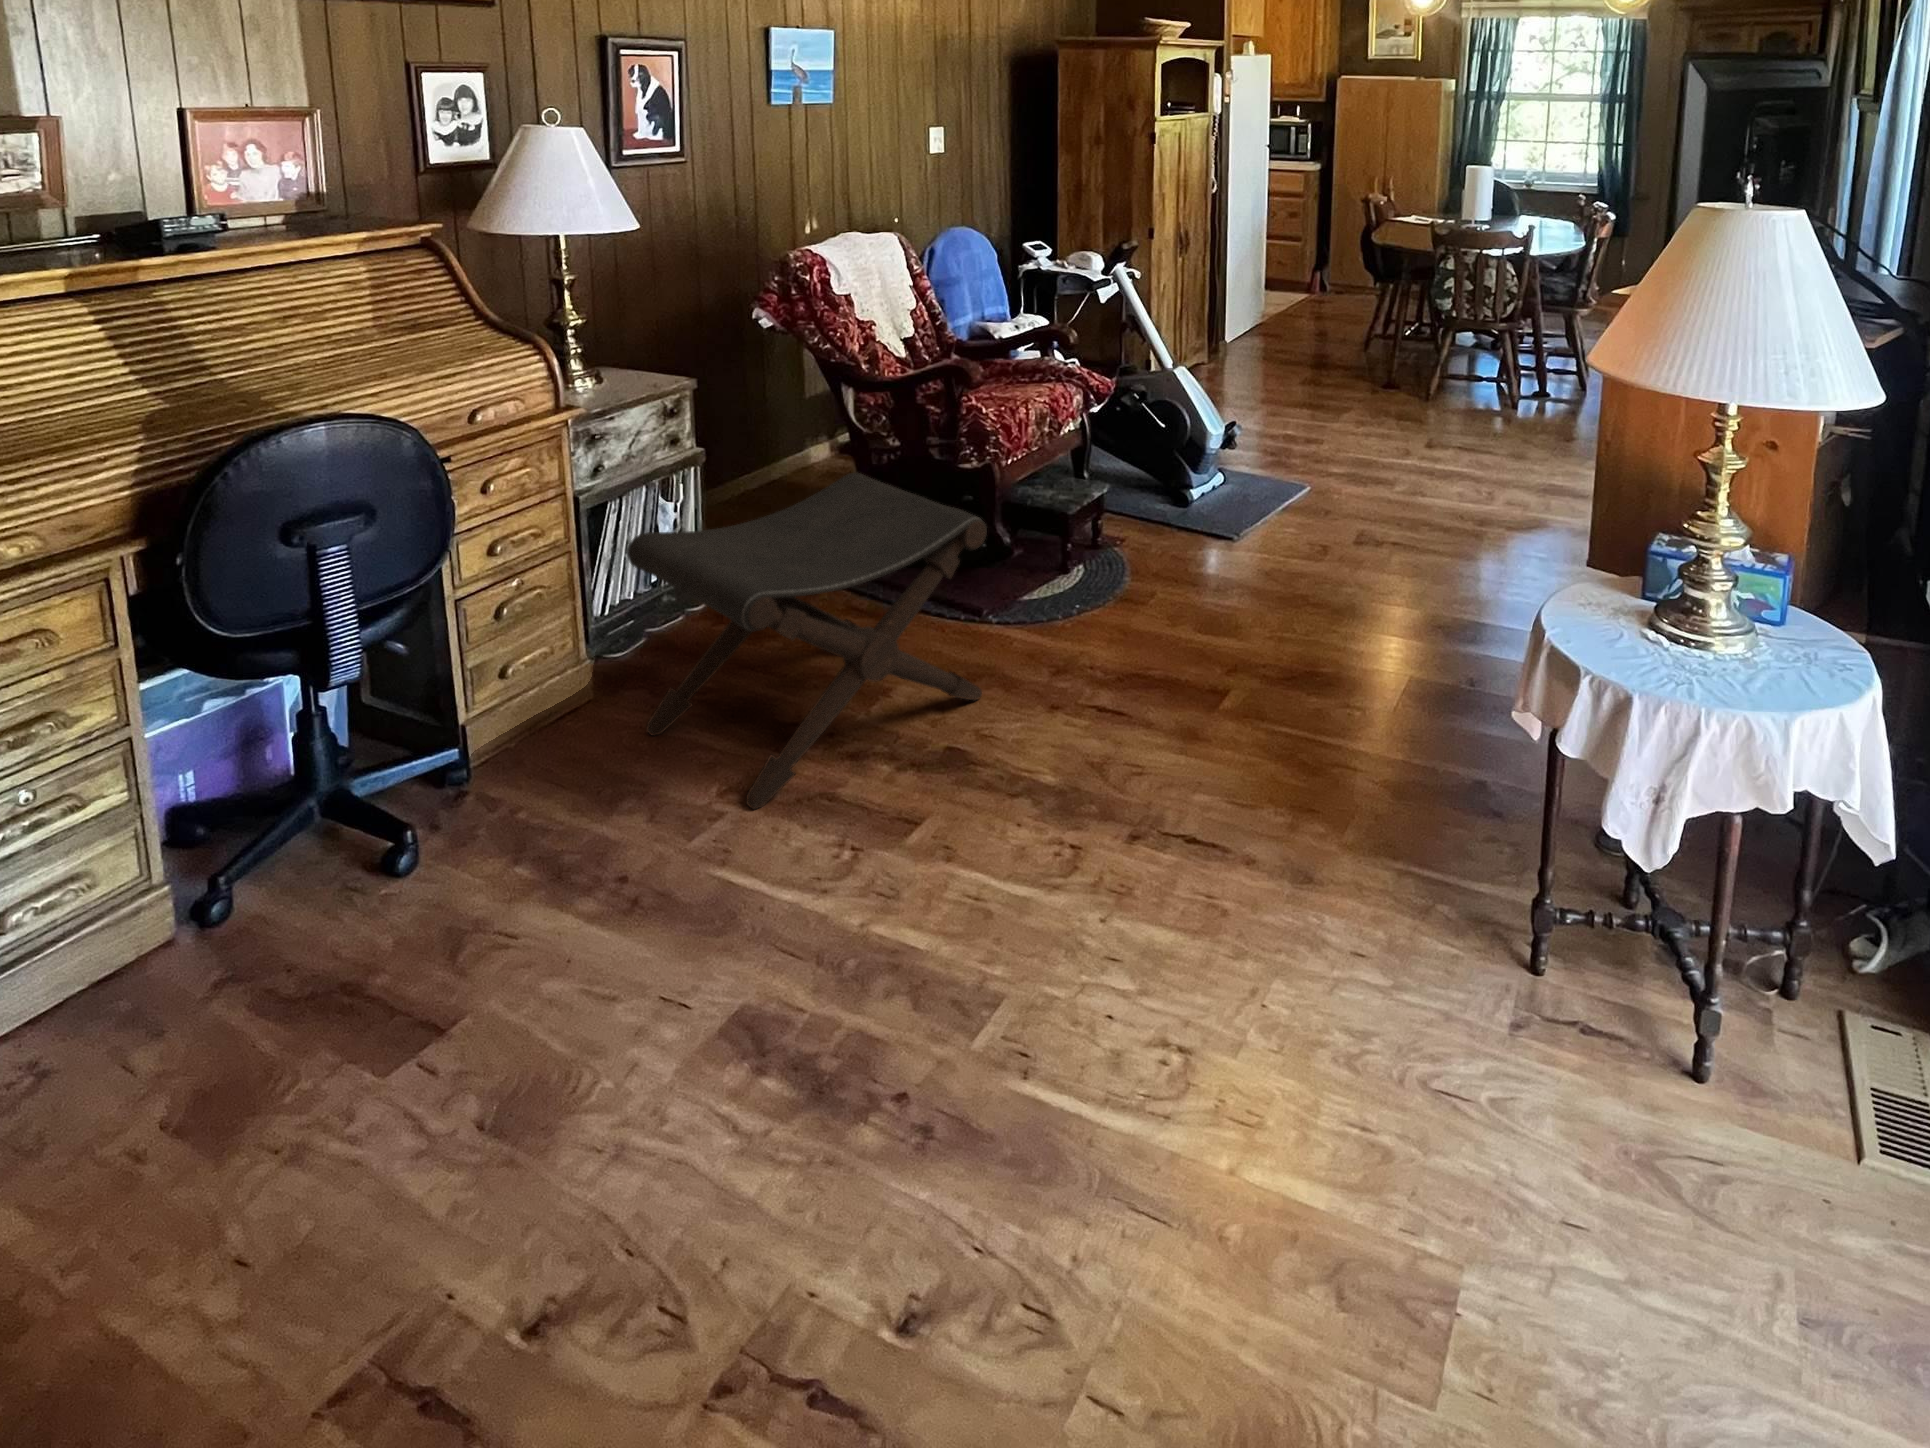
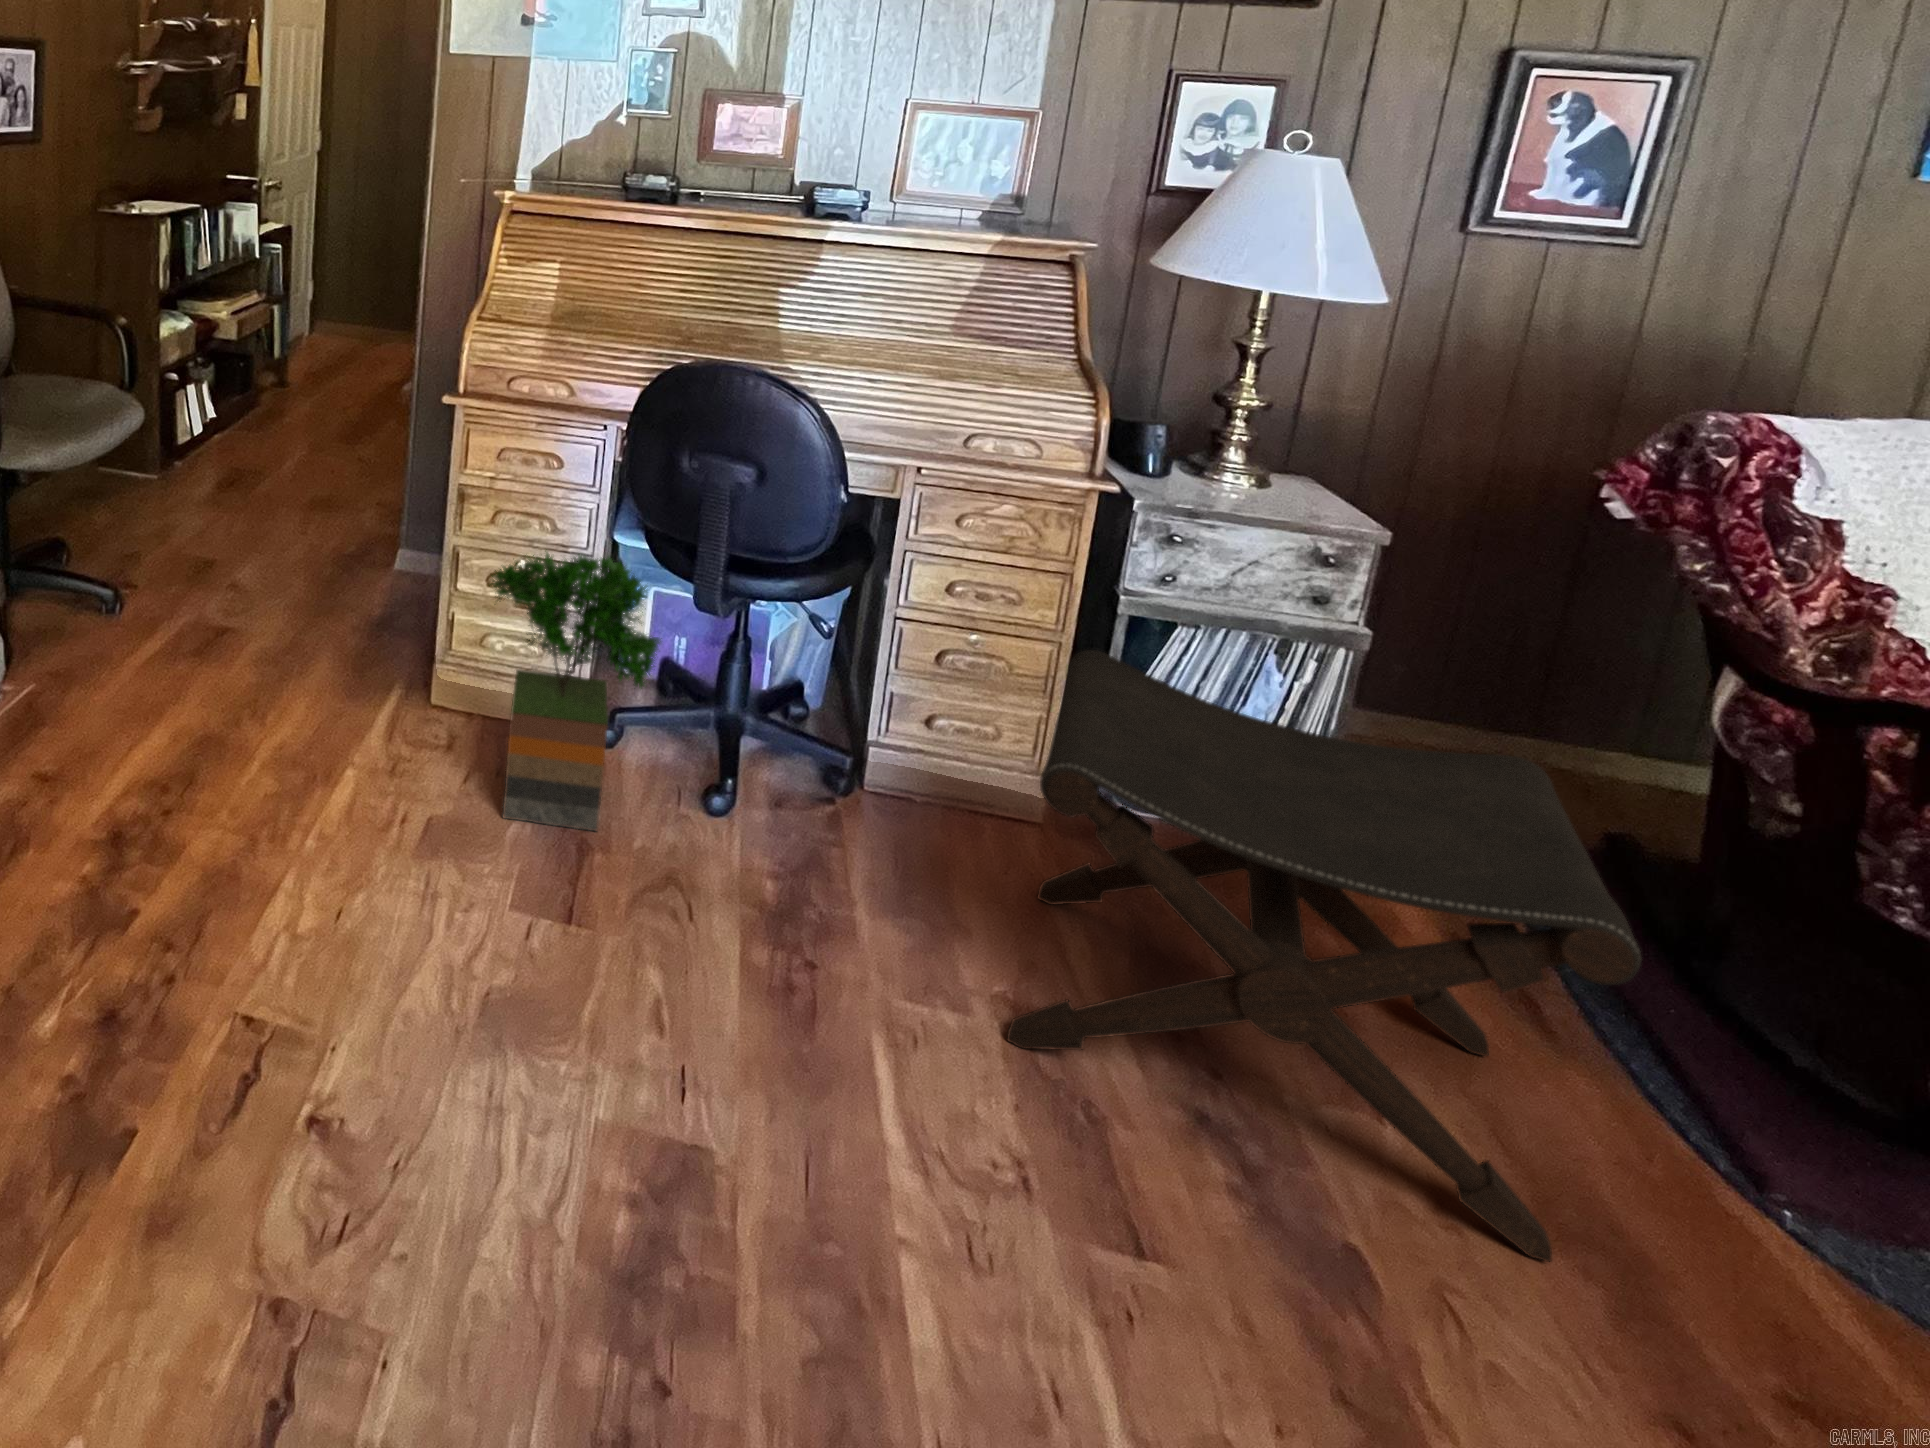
potted tree: none [77,692,374,1049] -> present [490,553,661,831]

